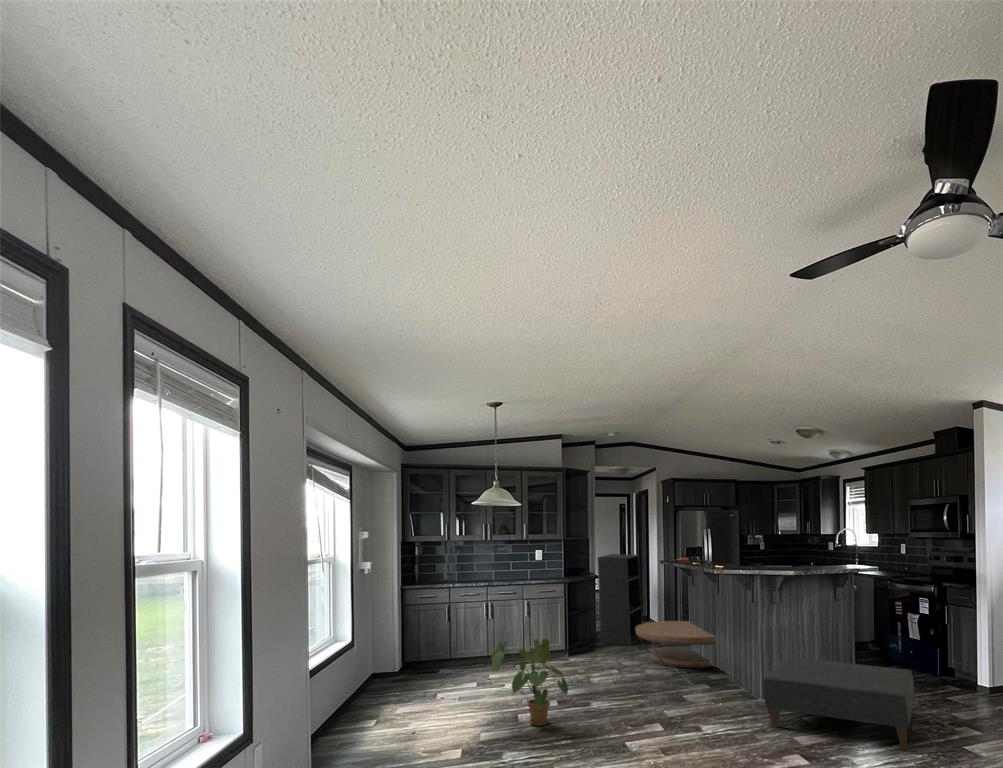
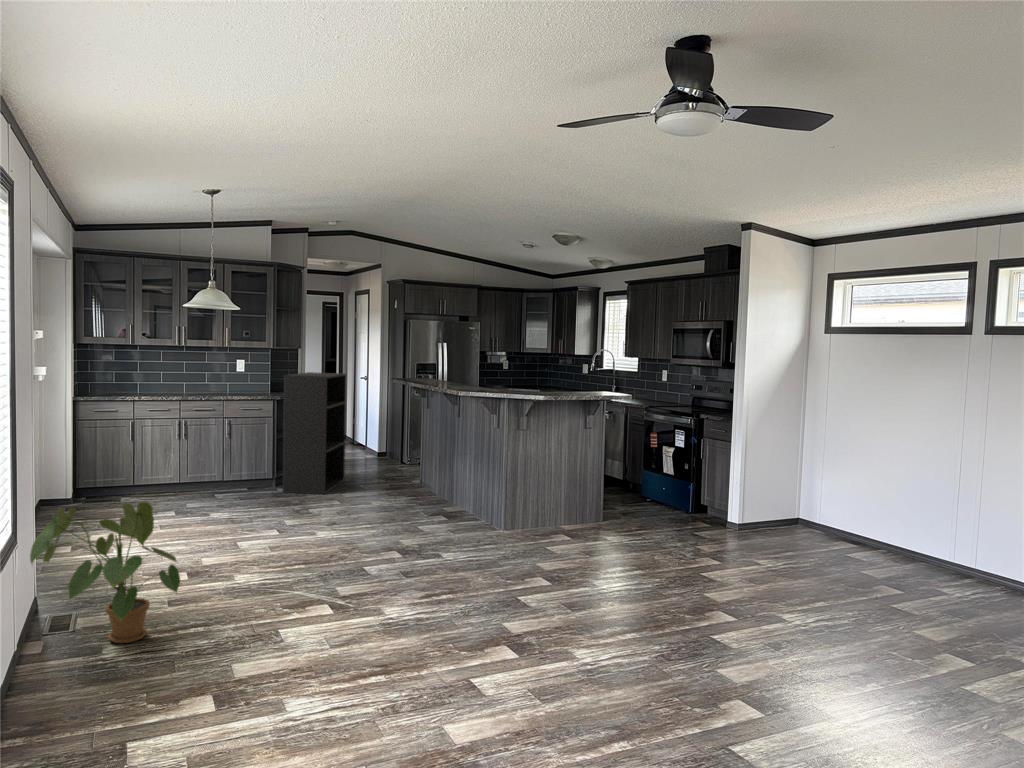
coffee table: present [635,621,716,668] -> none [329,461,460,522]
ottoman: present [763,657,915,749] -> none [493,507,676,623]

